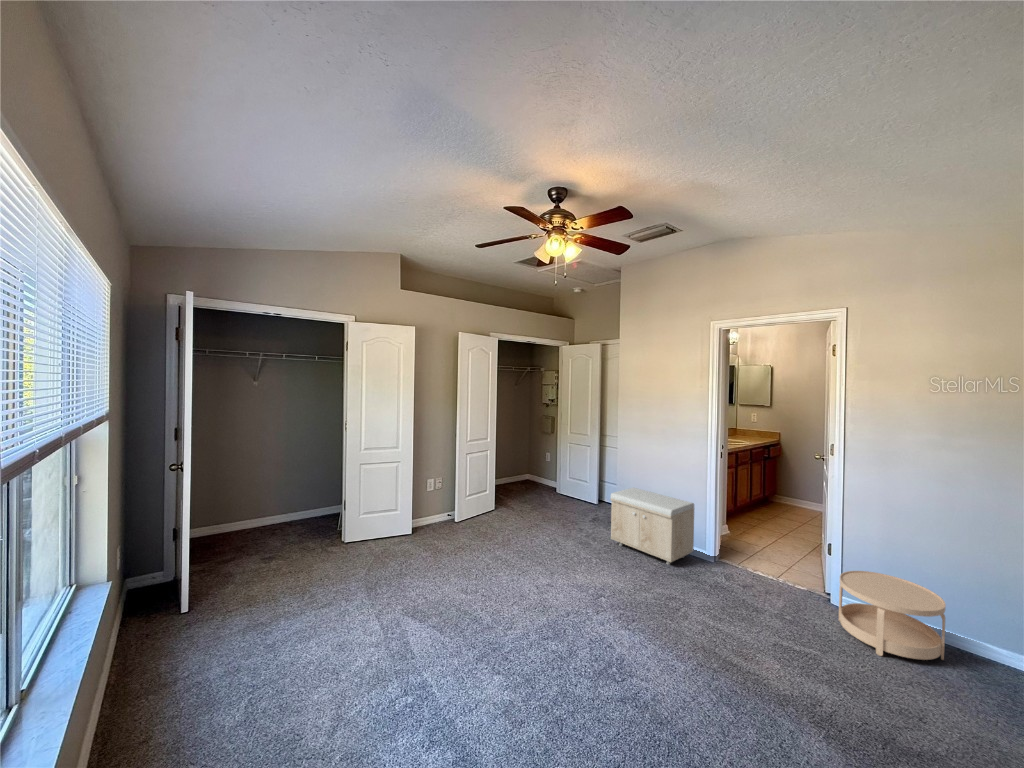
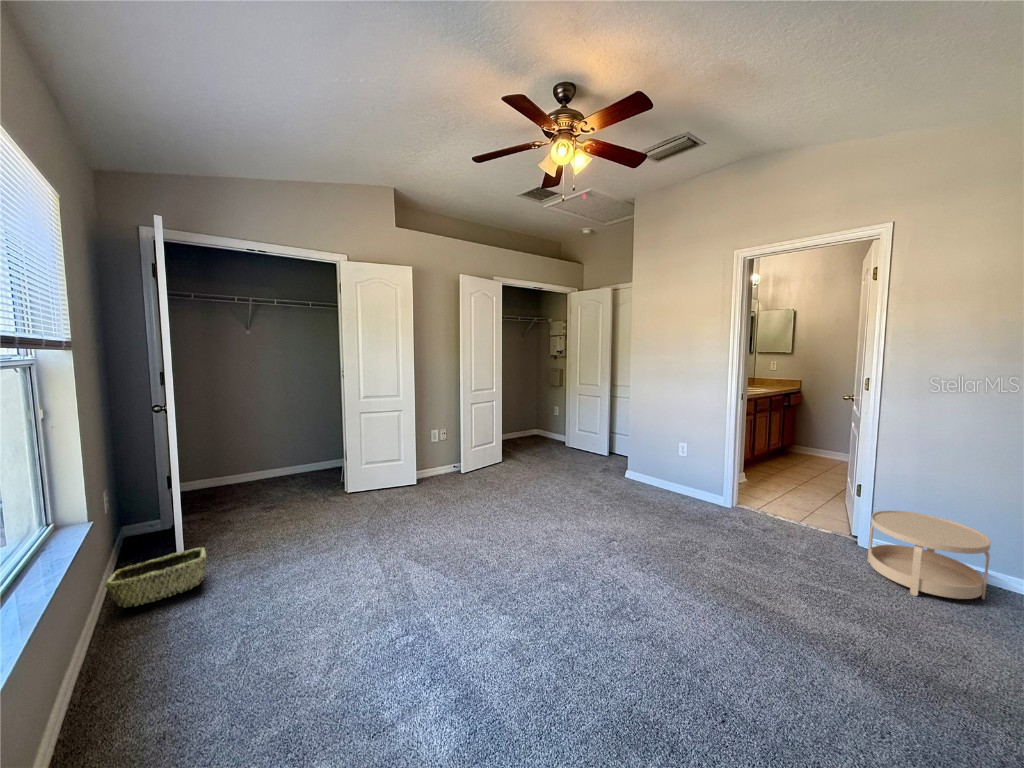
storage bench: present [610,488,694,565] -> none [622,435,712,511]
woven basket: none [117,603,213,666] -> present [105,548,206,607]

